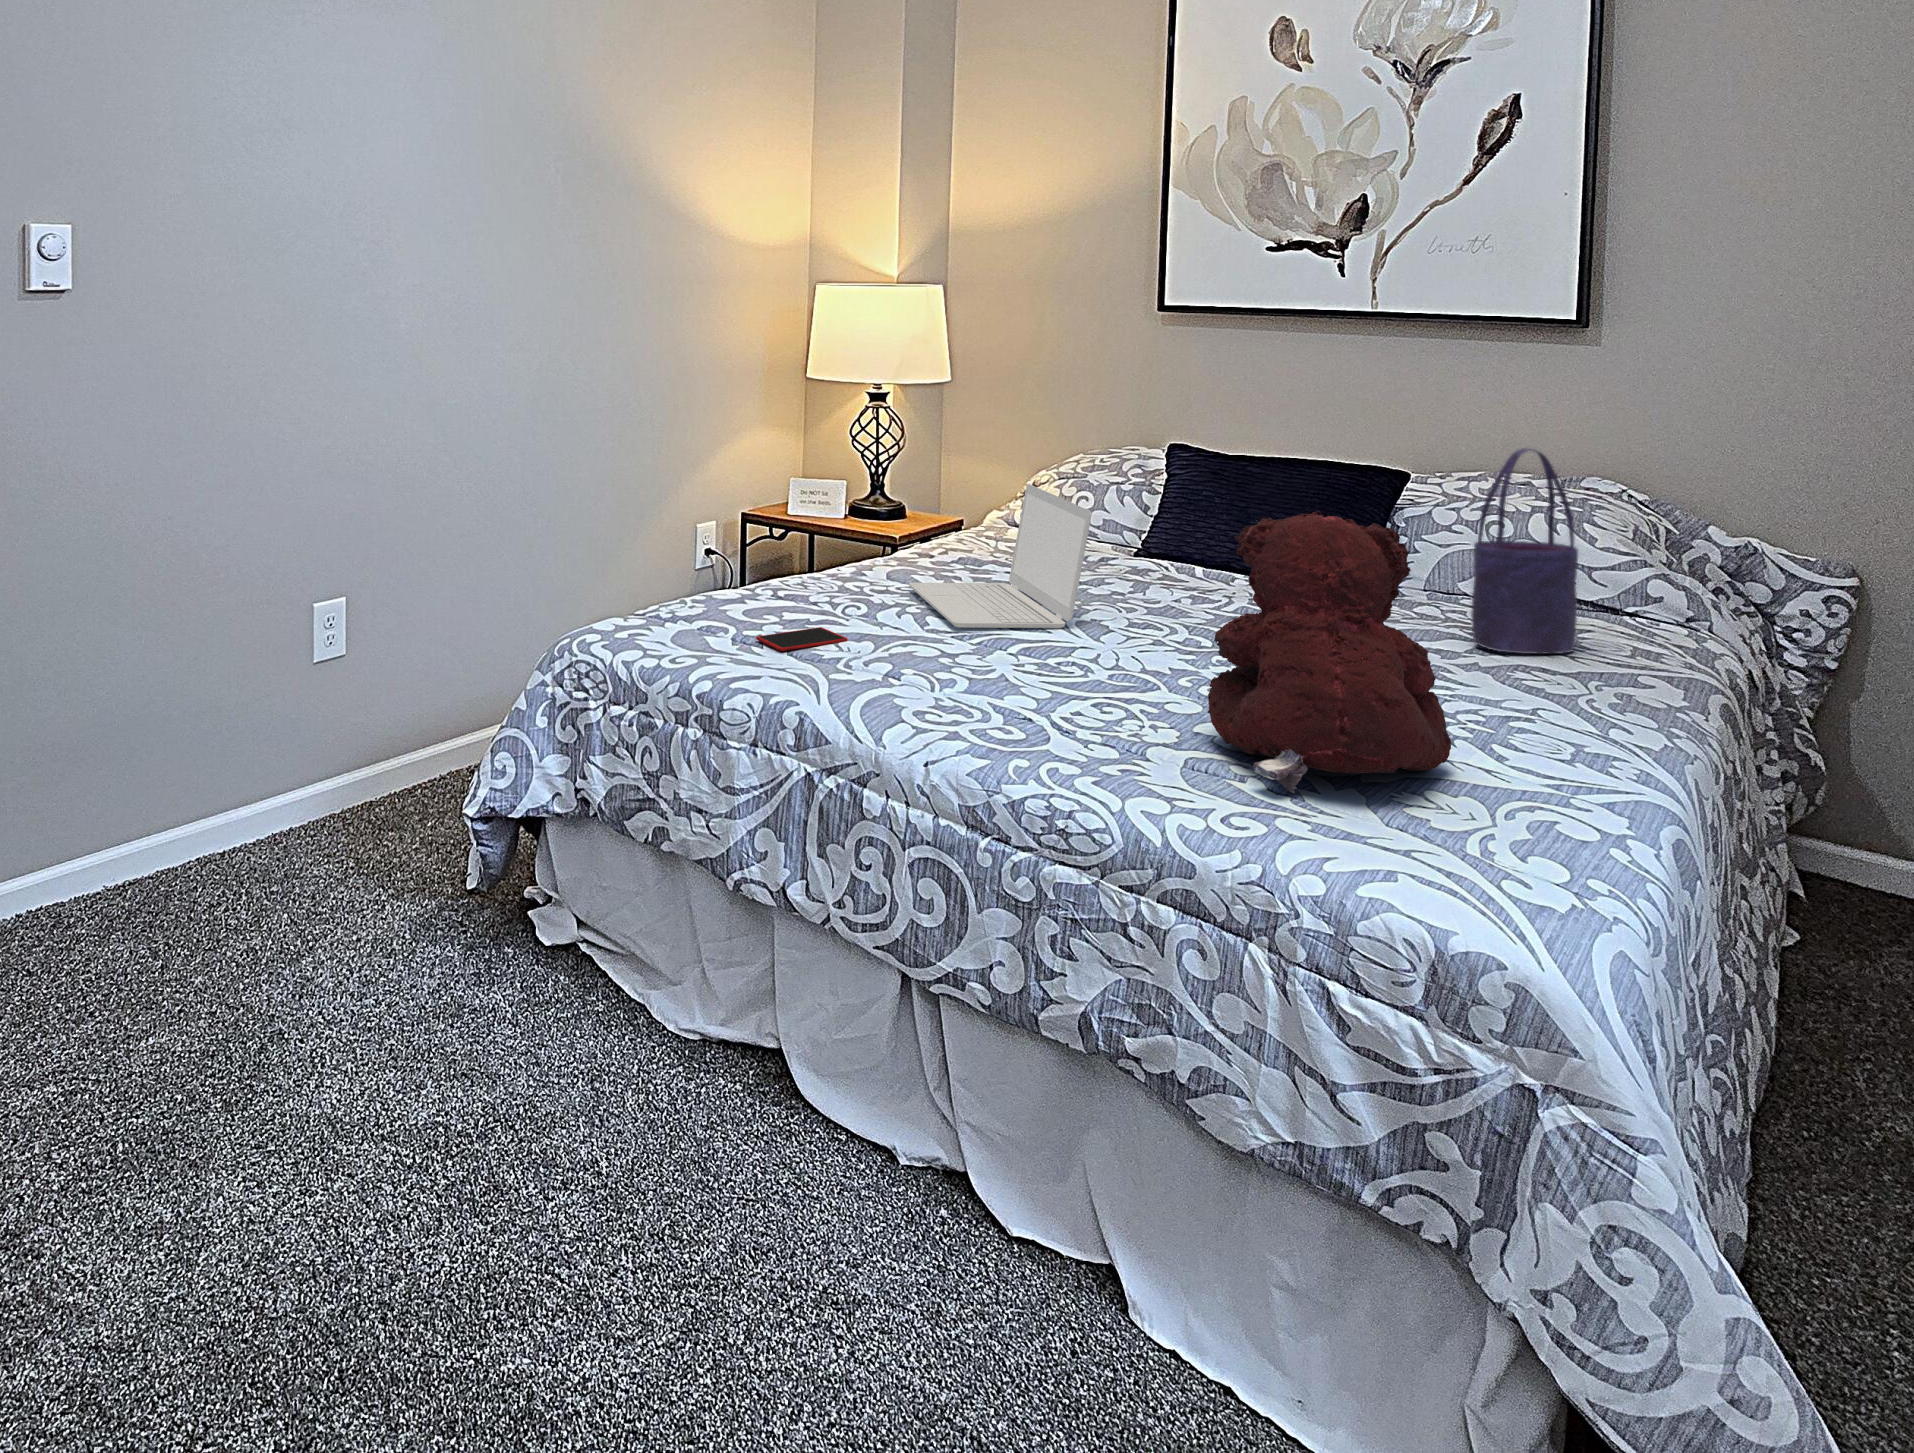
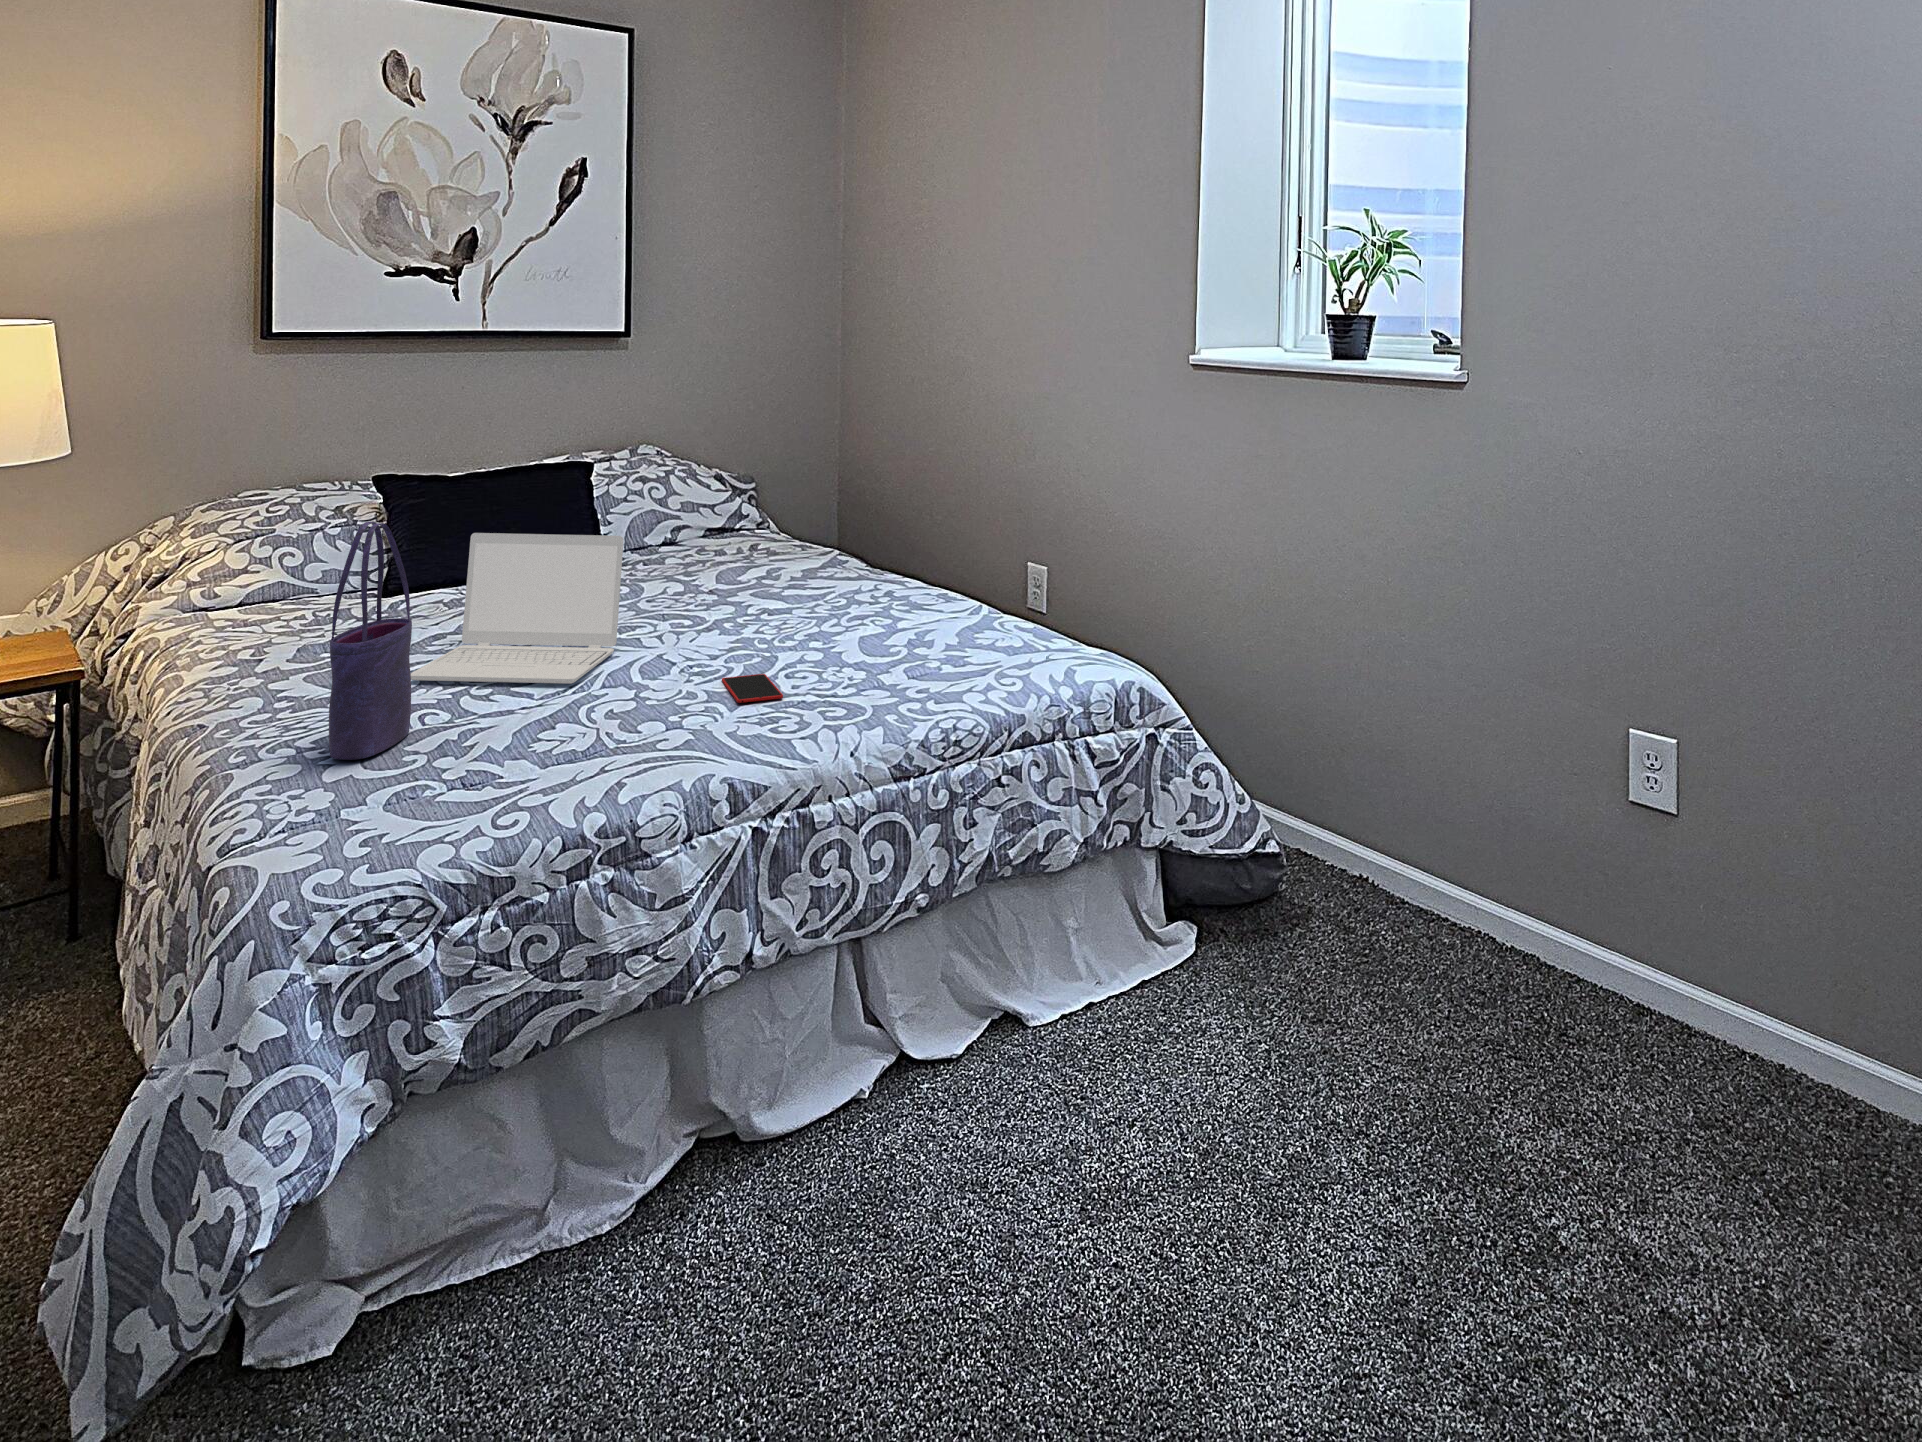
tote bag: present [1471,448,1578,654] -> present [329,522,412,760]
teddy bear: present [1207,511,1451,794] -> none [880,480,1010,663]
smartphone: present [756,627,847,651] -> present [722,674,783,703]

